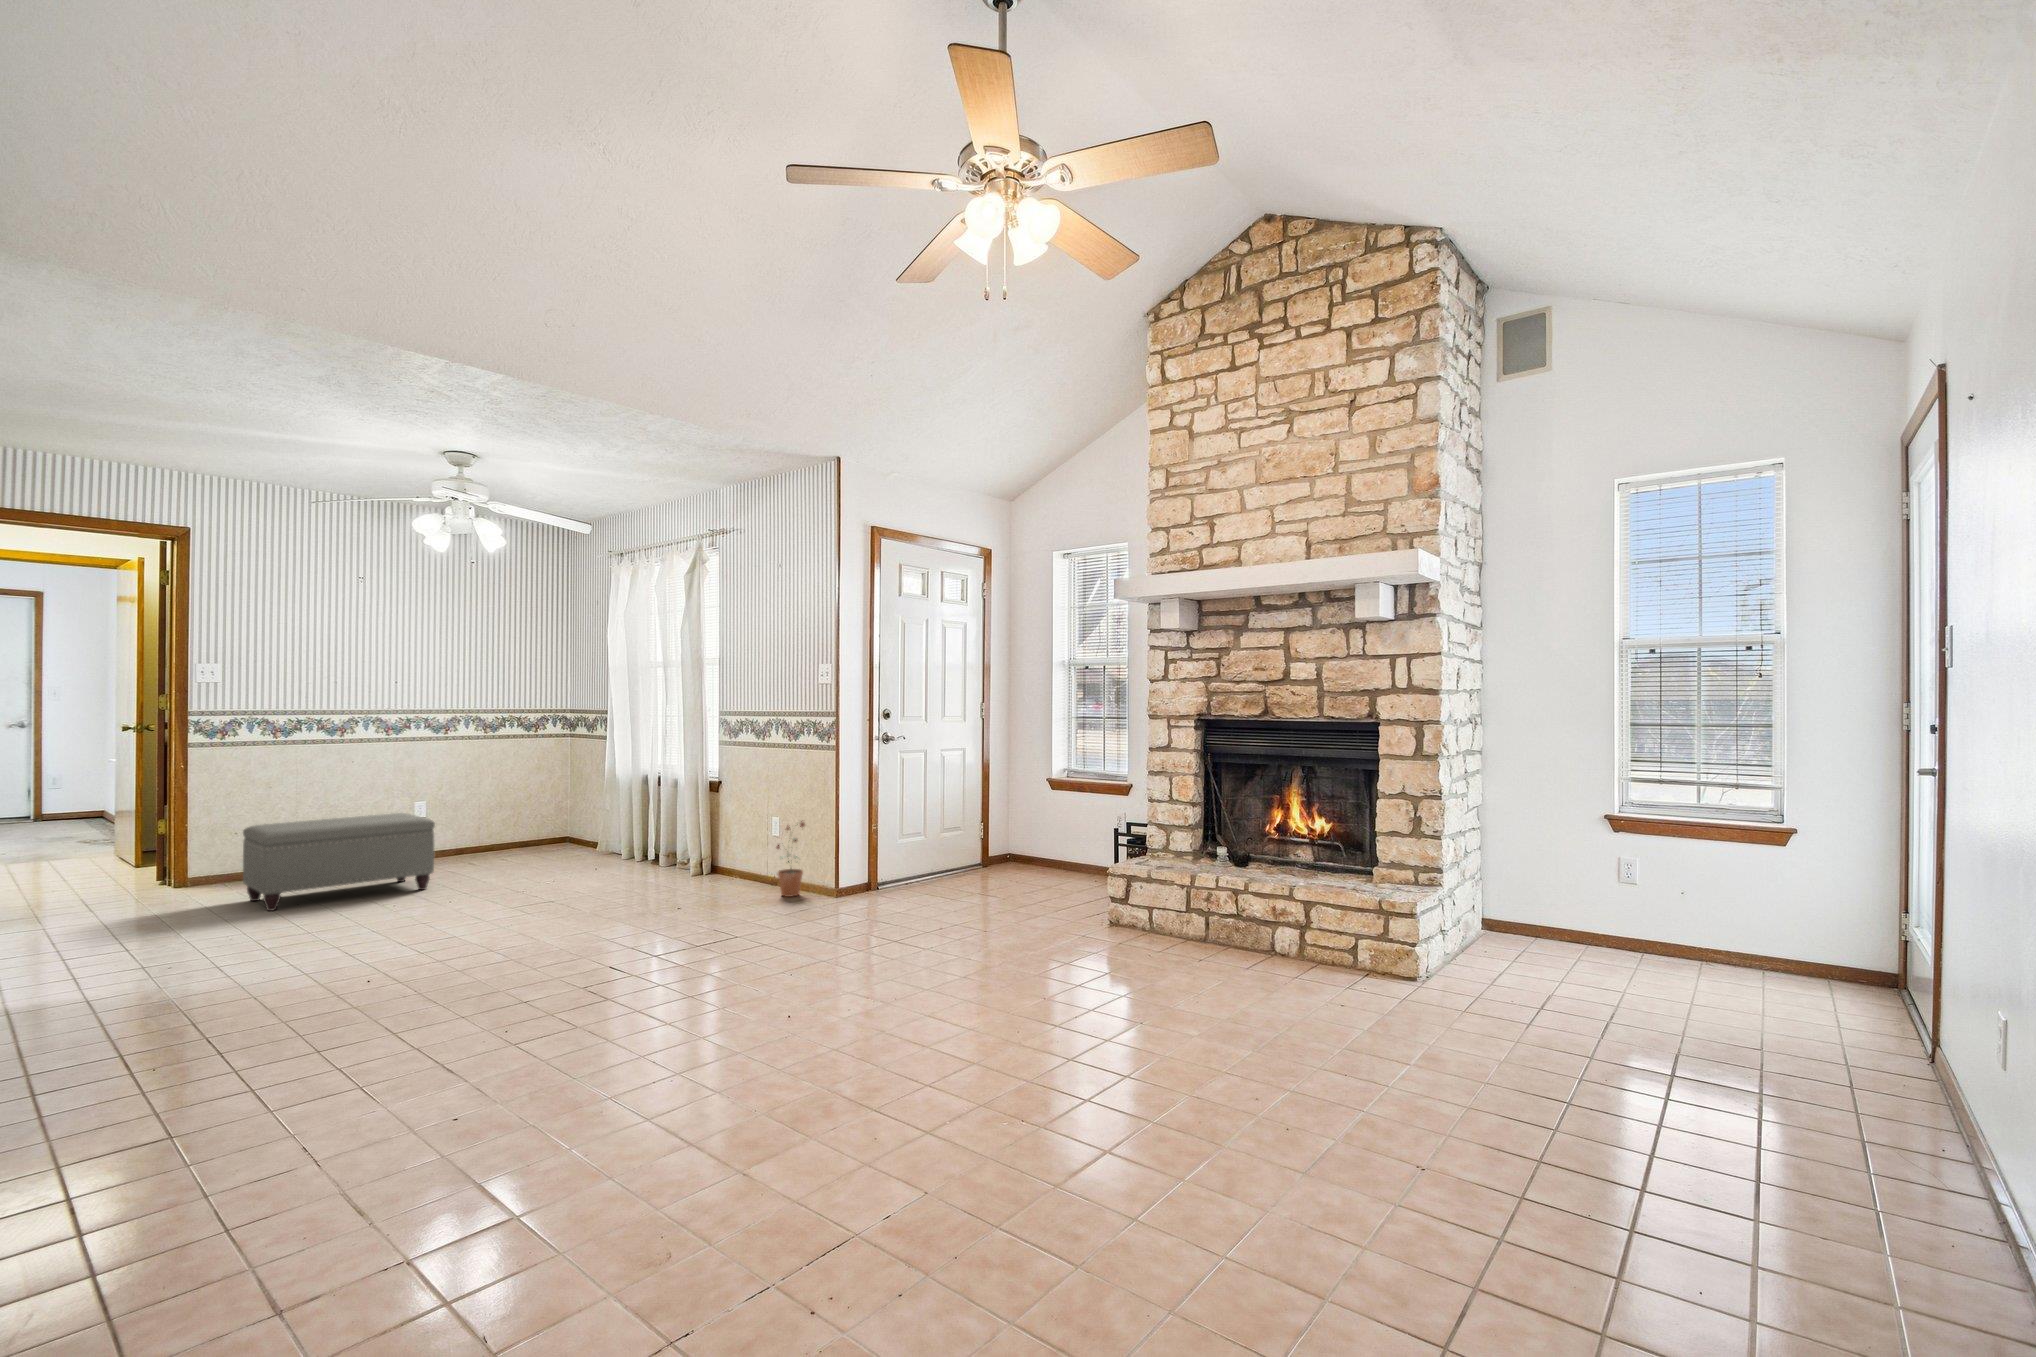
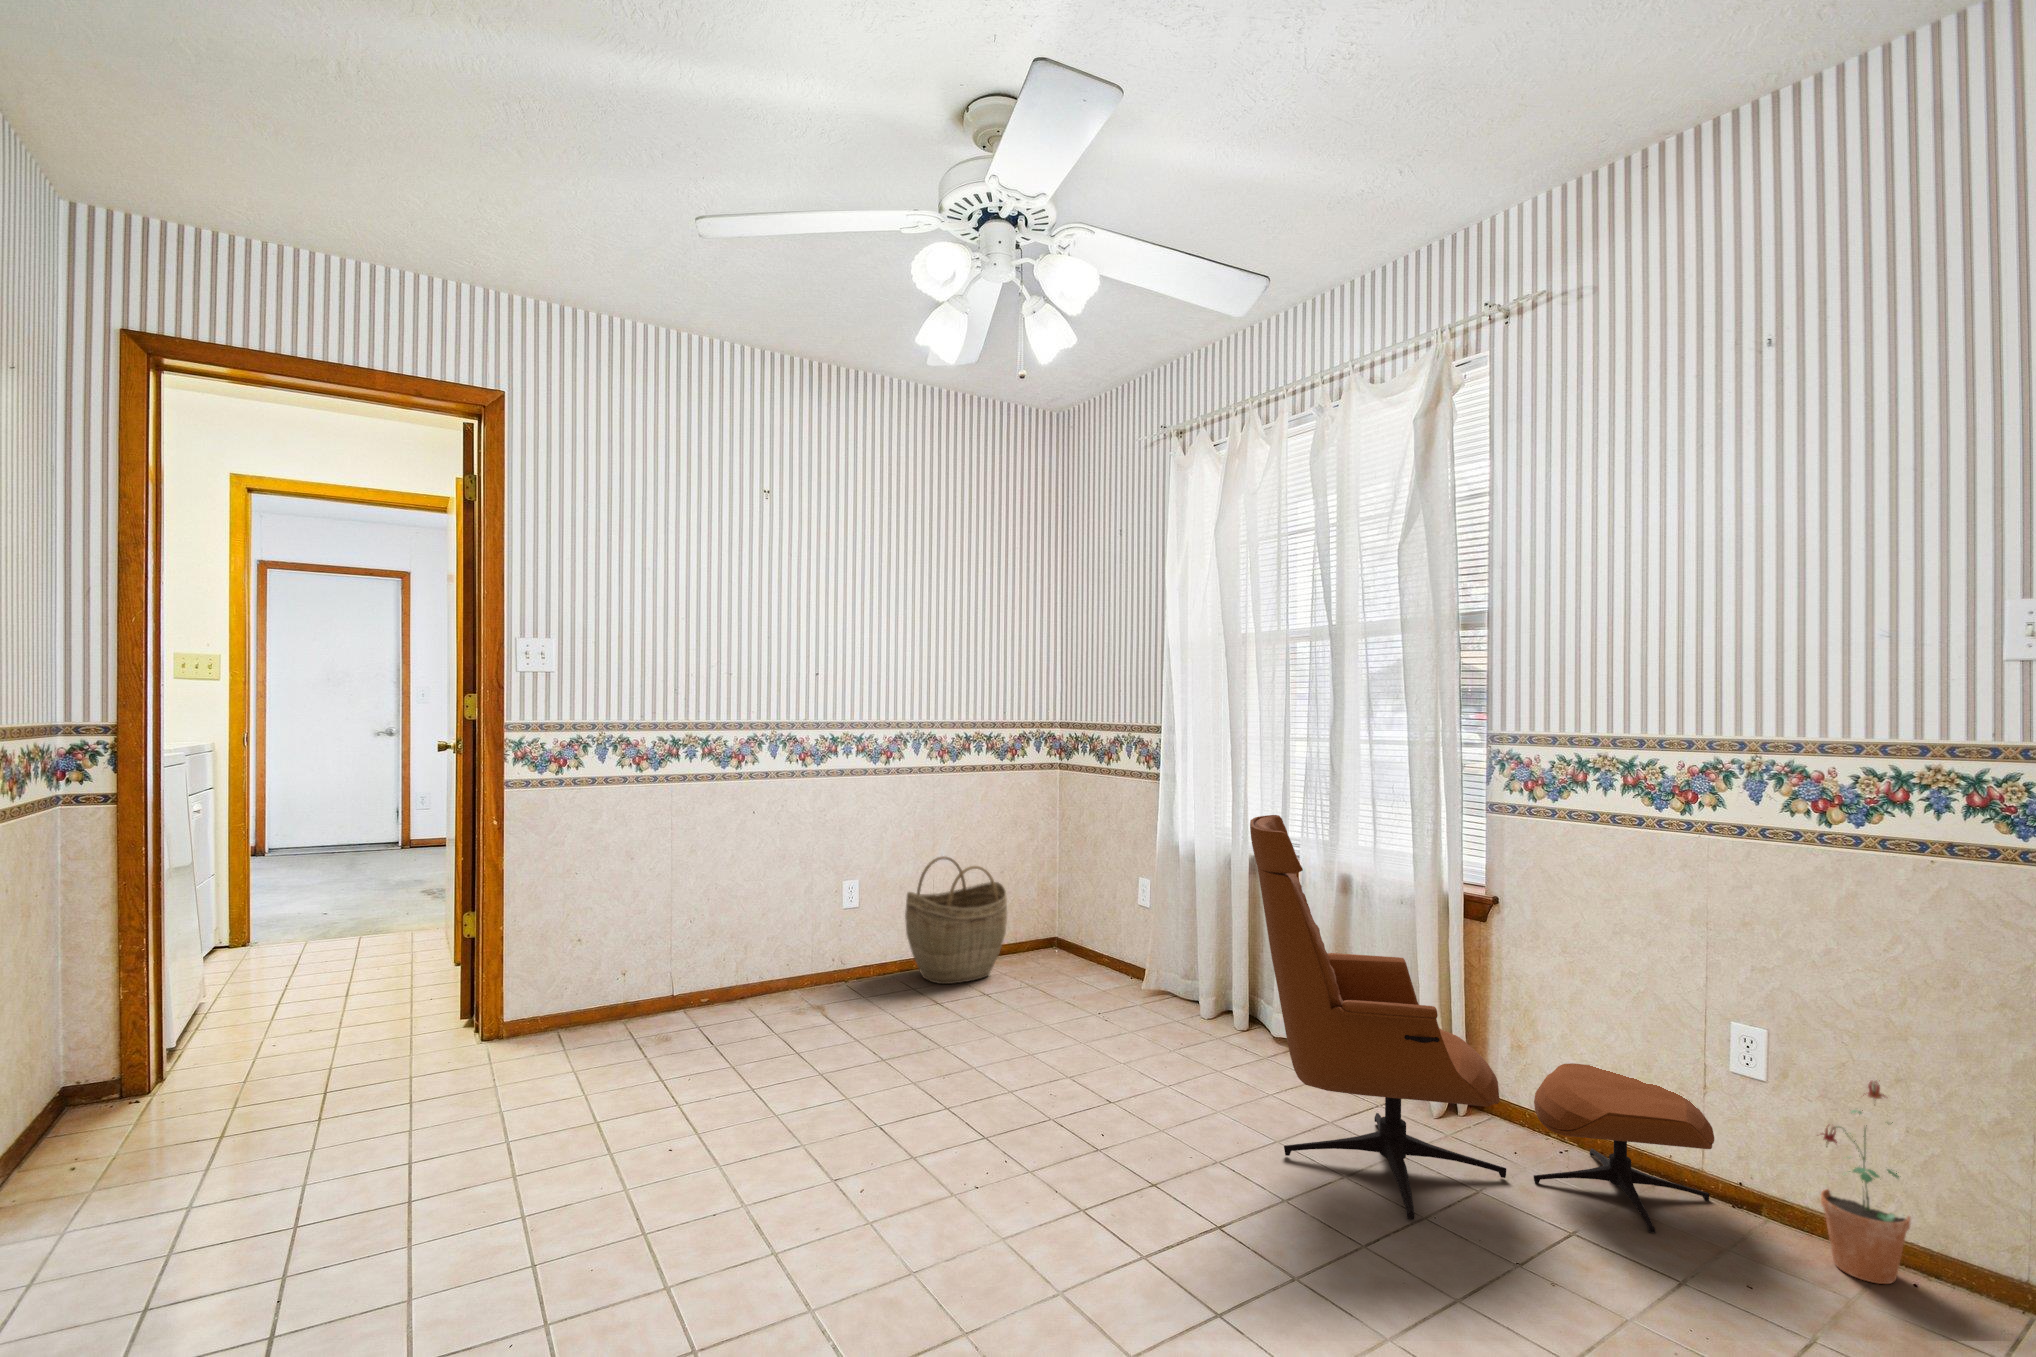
lounge chair: none [578,743,766,897] -> present [1250,815,1714,1233]
woven basket: none [456,787,522,857] -> present [905,856,1007,984]
ottoman: present [243,813,435,911] -> none [585,930,929,1177]

